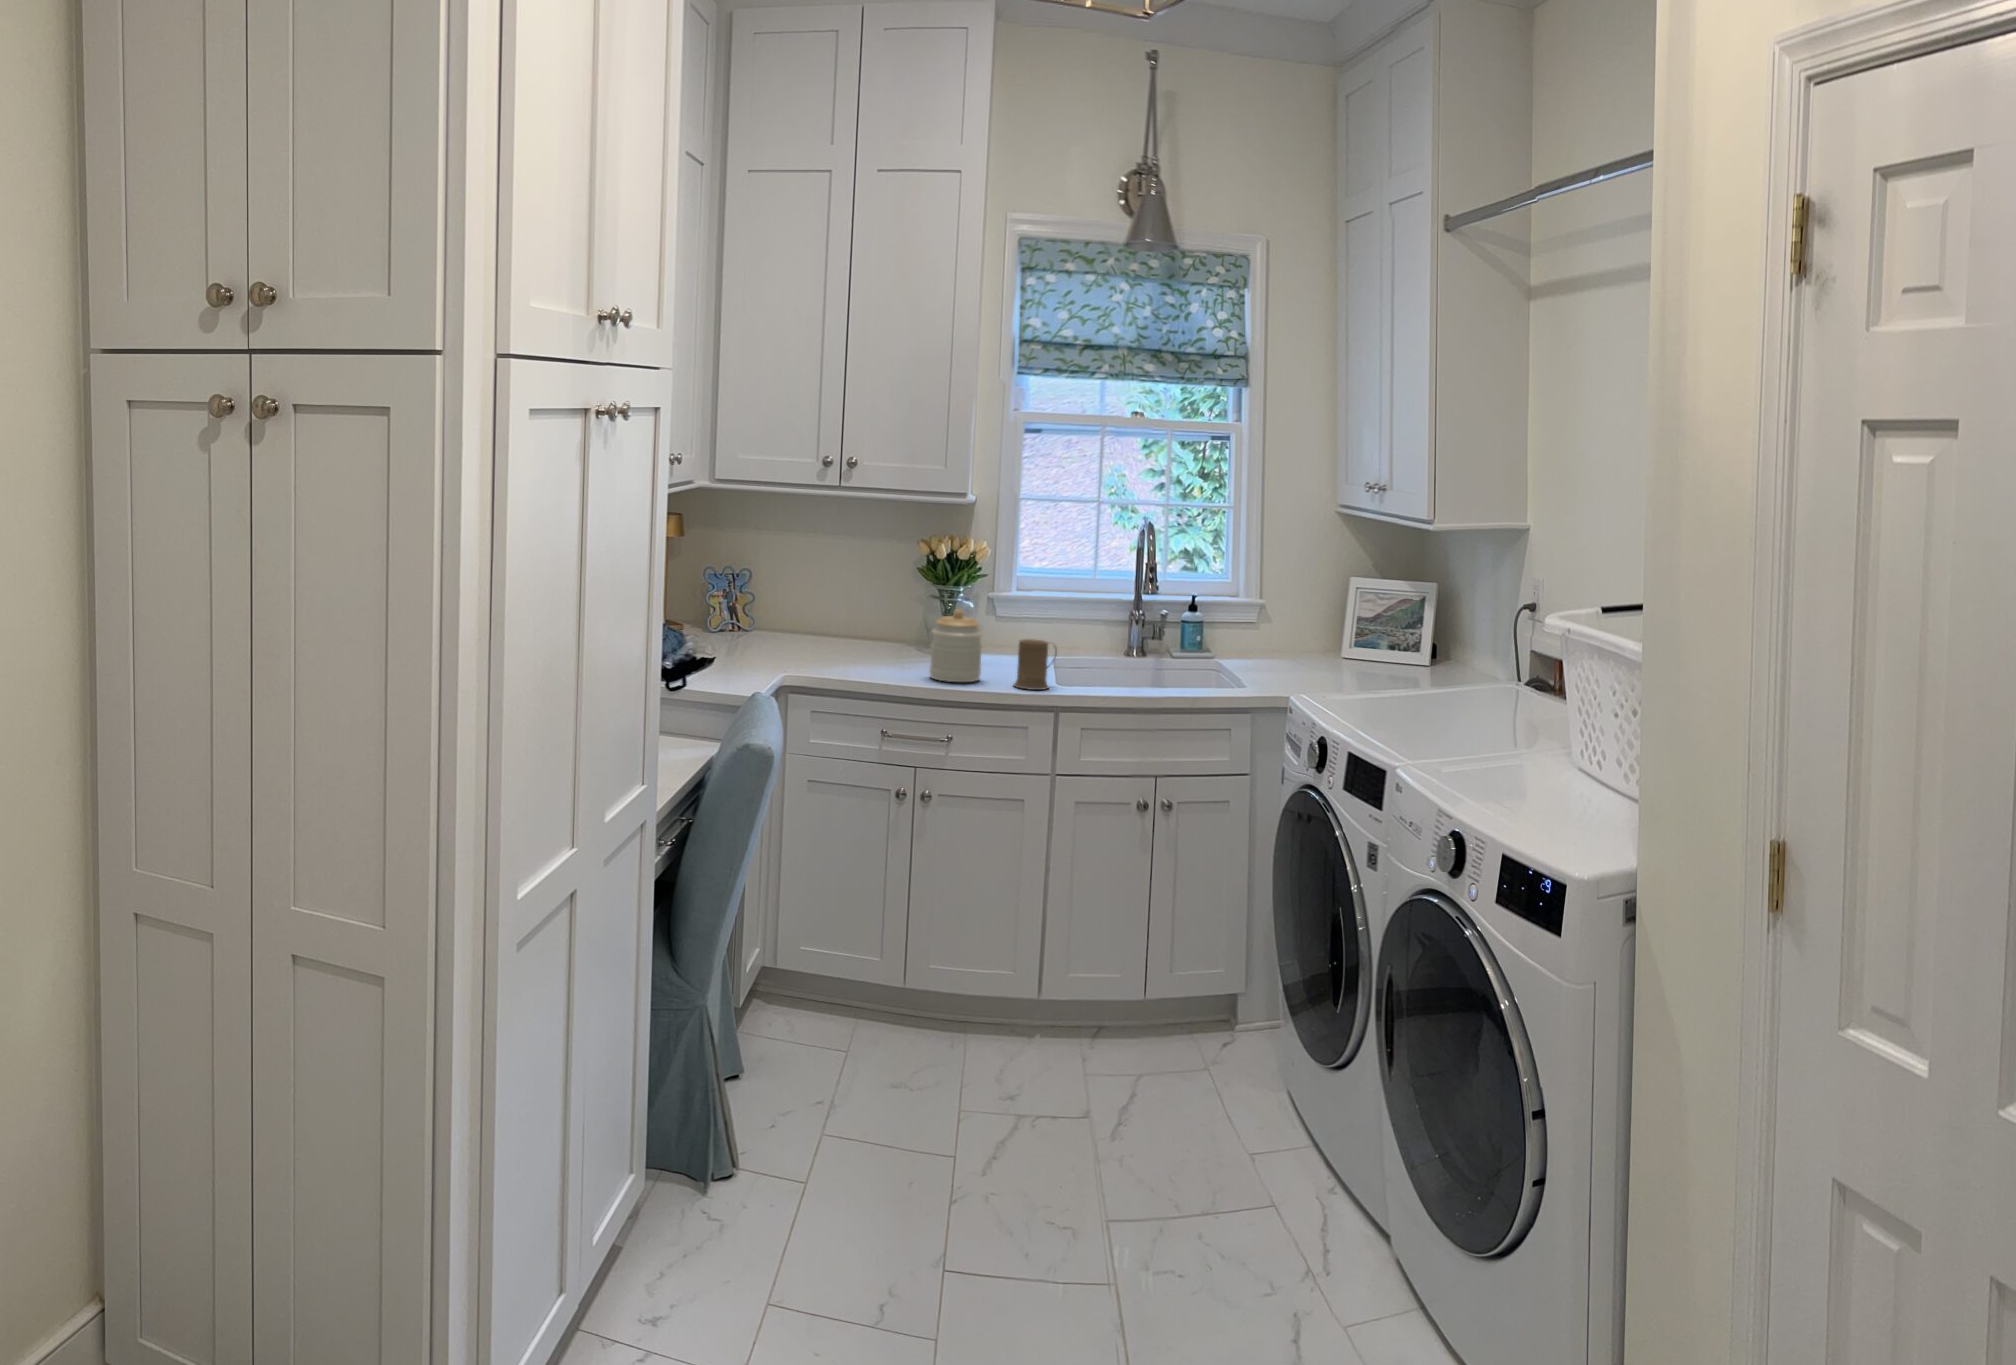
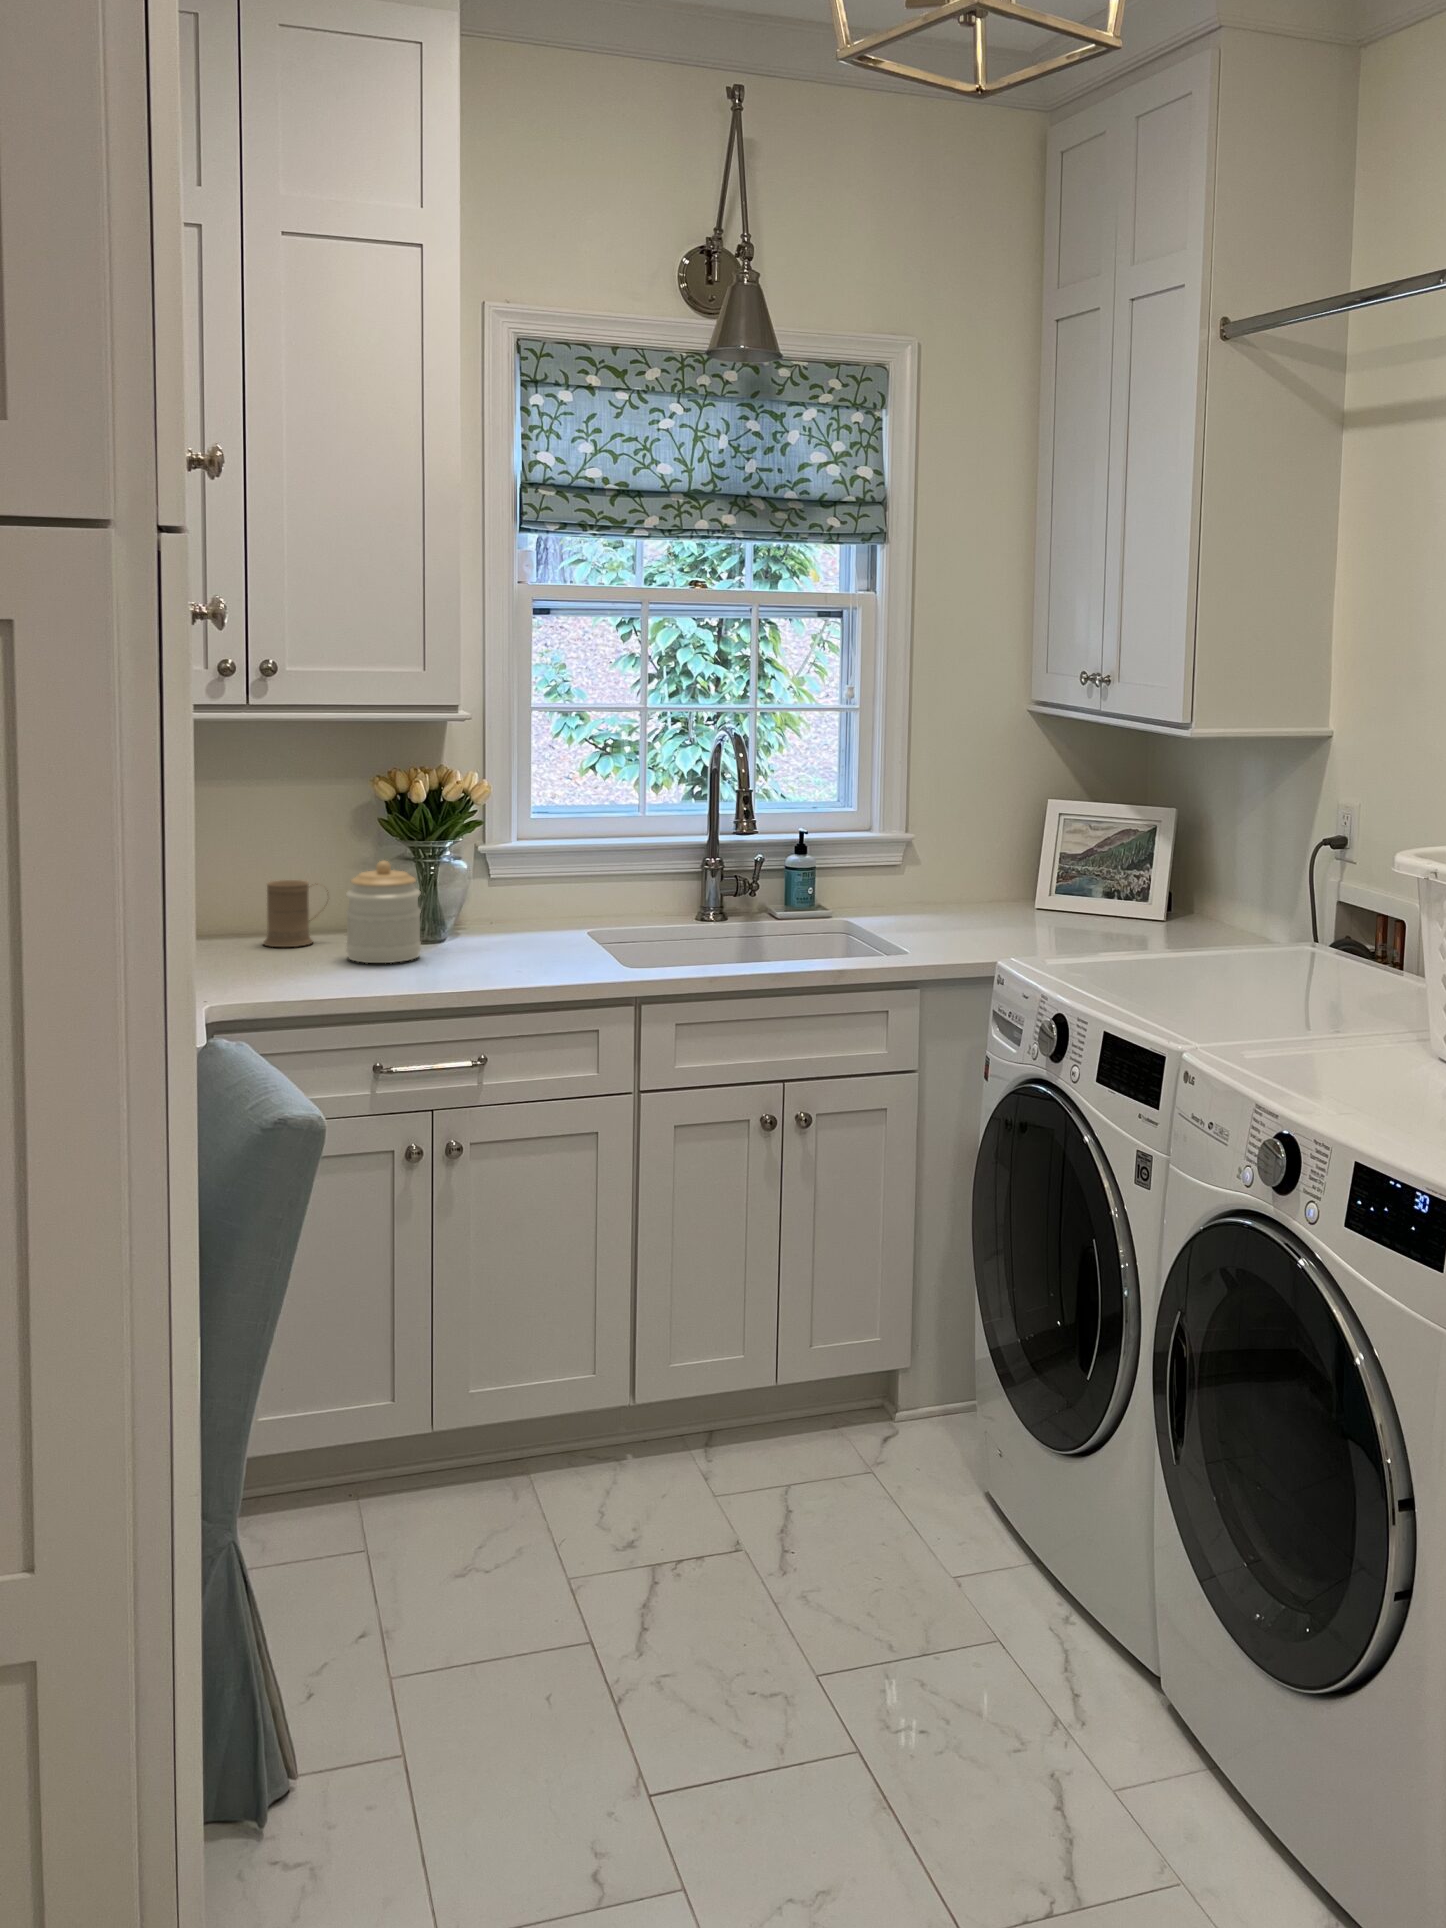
mug: present [1014,639,1057,690] -> present [263,880,328,947]

